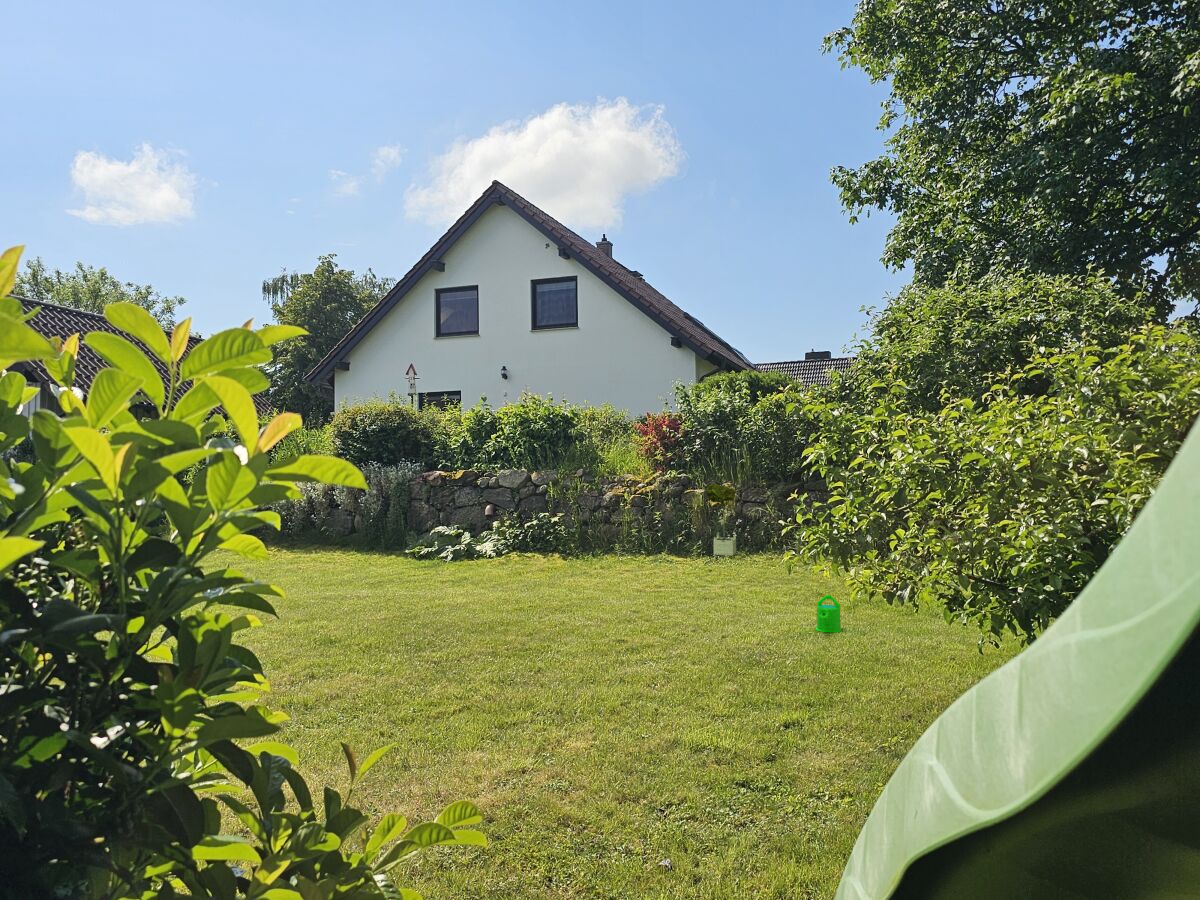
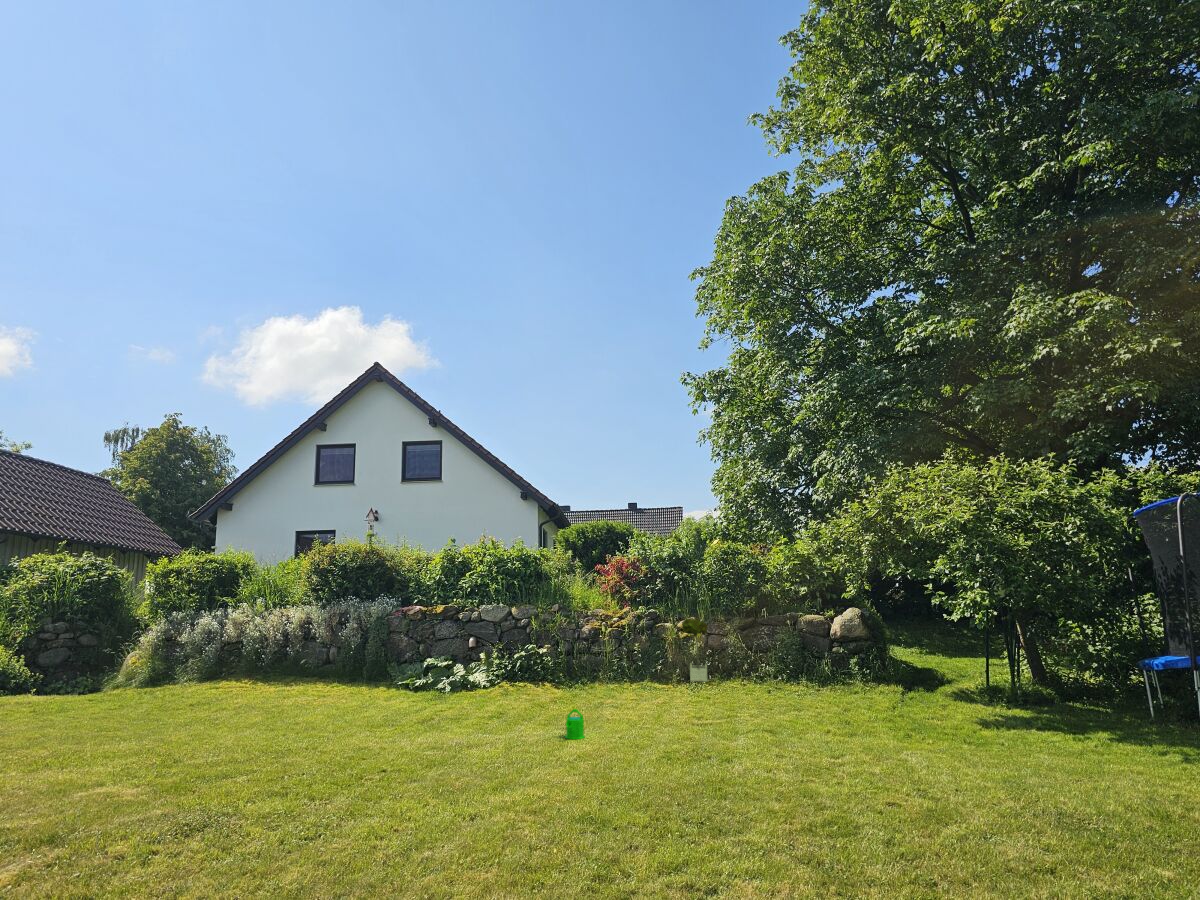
watering can: present [815,595,842,633] -> present [565,709,585,739]

